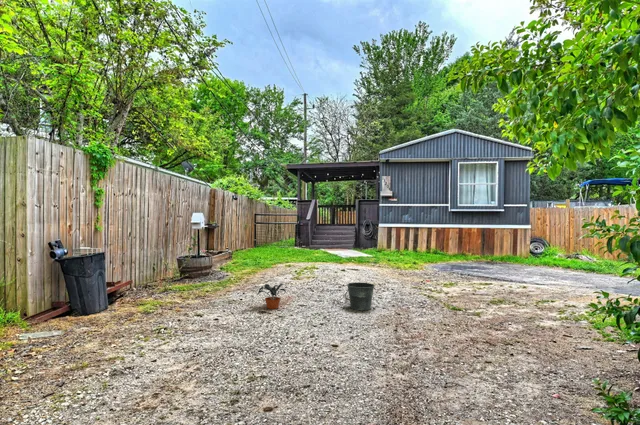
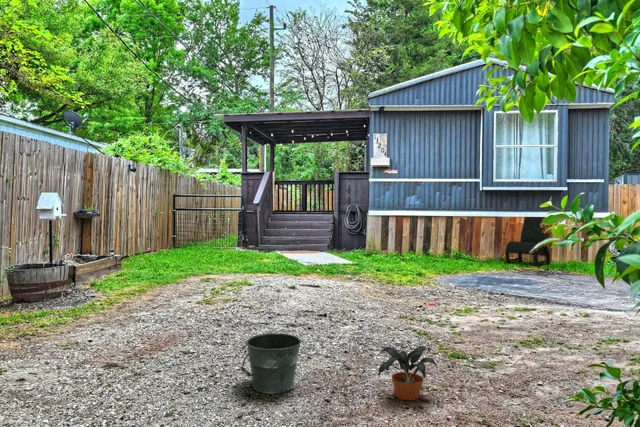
lounge chair: none [467,229,496,259] -> present [505,217,550,266]
potted plant: present [257,284,286,309] -> present [378,346,437,400]

